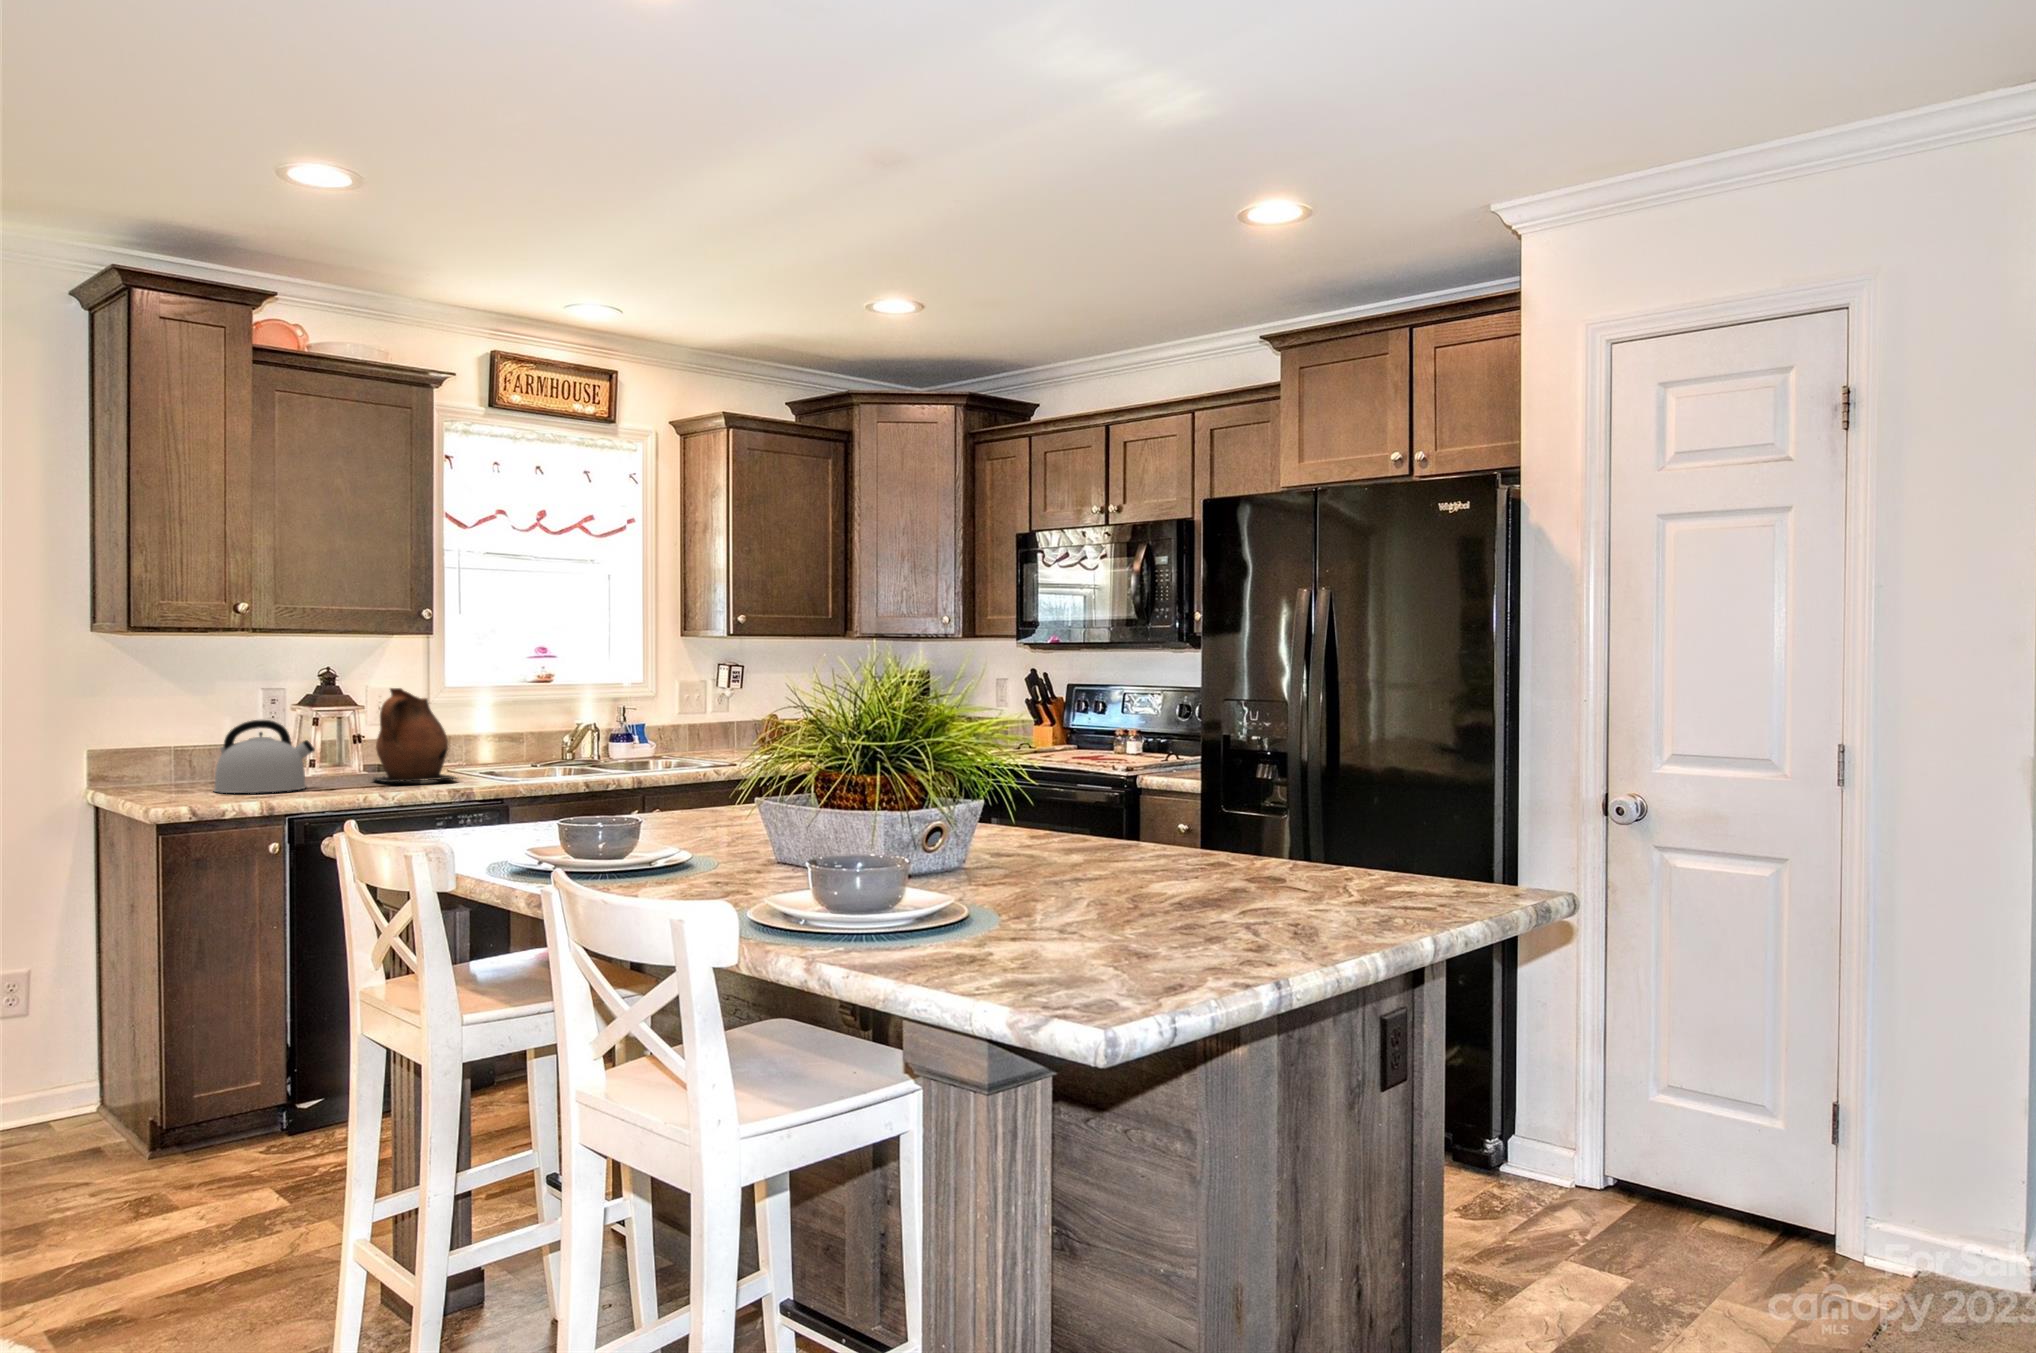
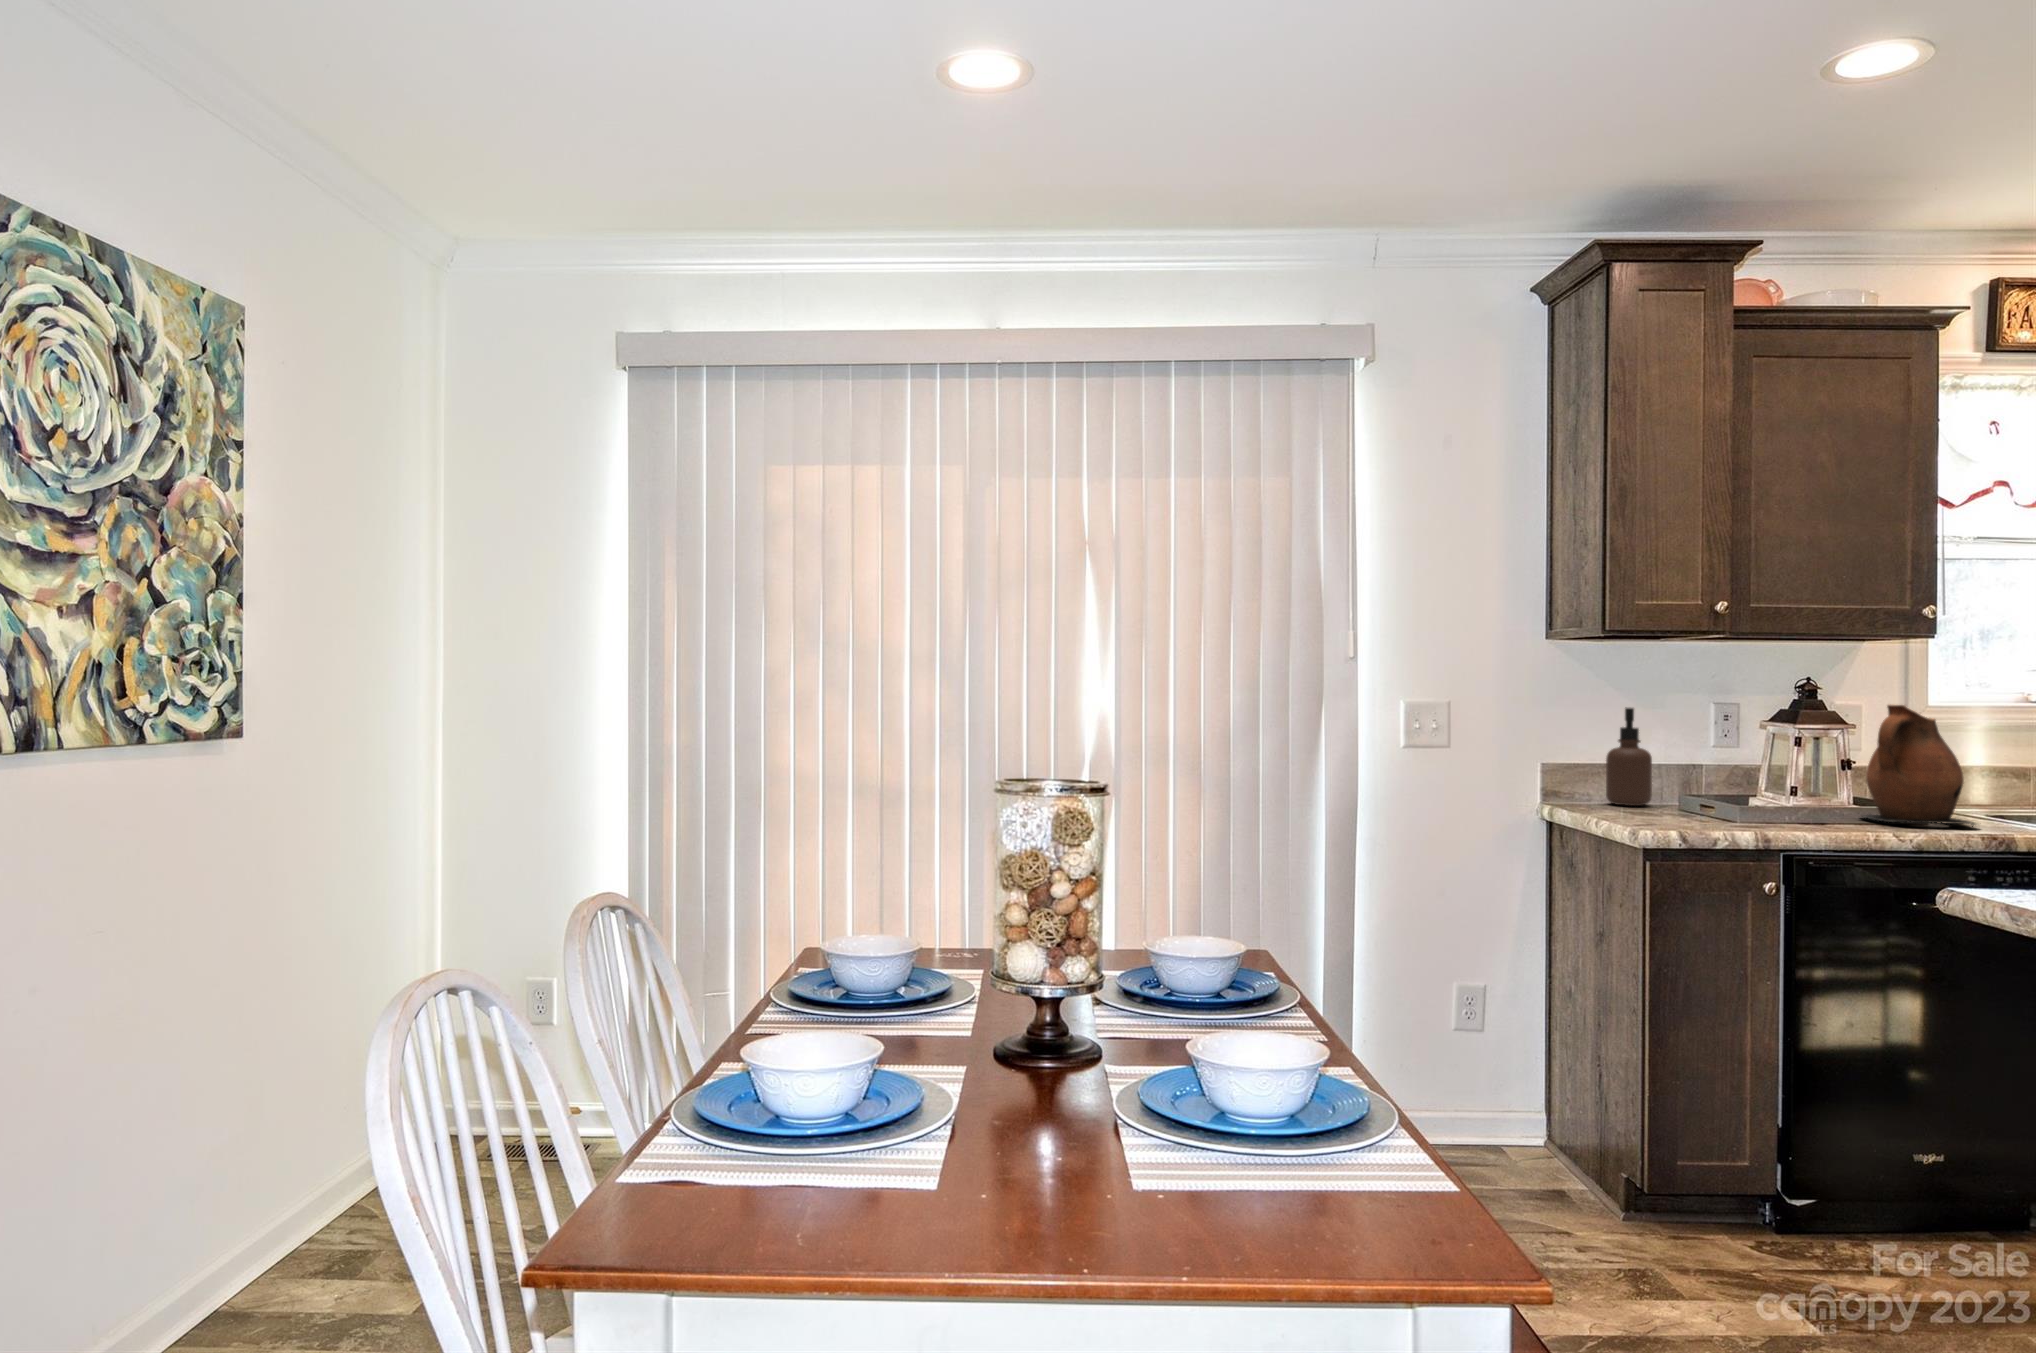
soap dispenser: none [148,696,193,785] -> present [1606,708,1652,806]
kettle: present [214,720,315,793] -> none [1682,737,1798,822]

